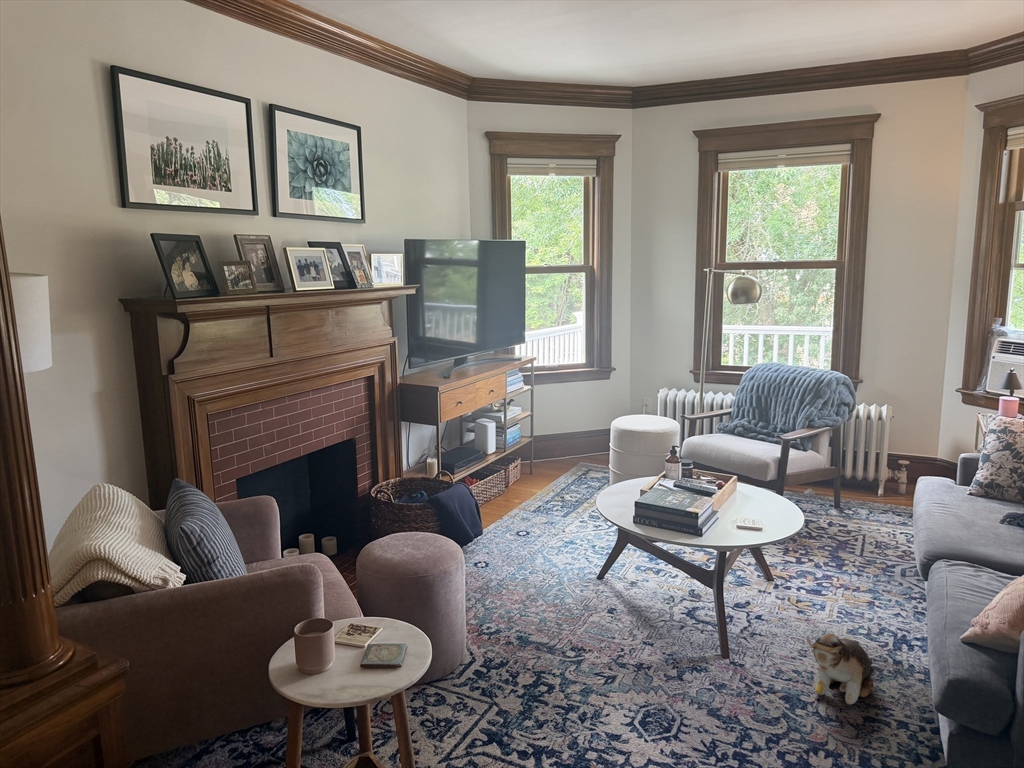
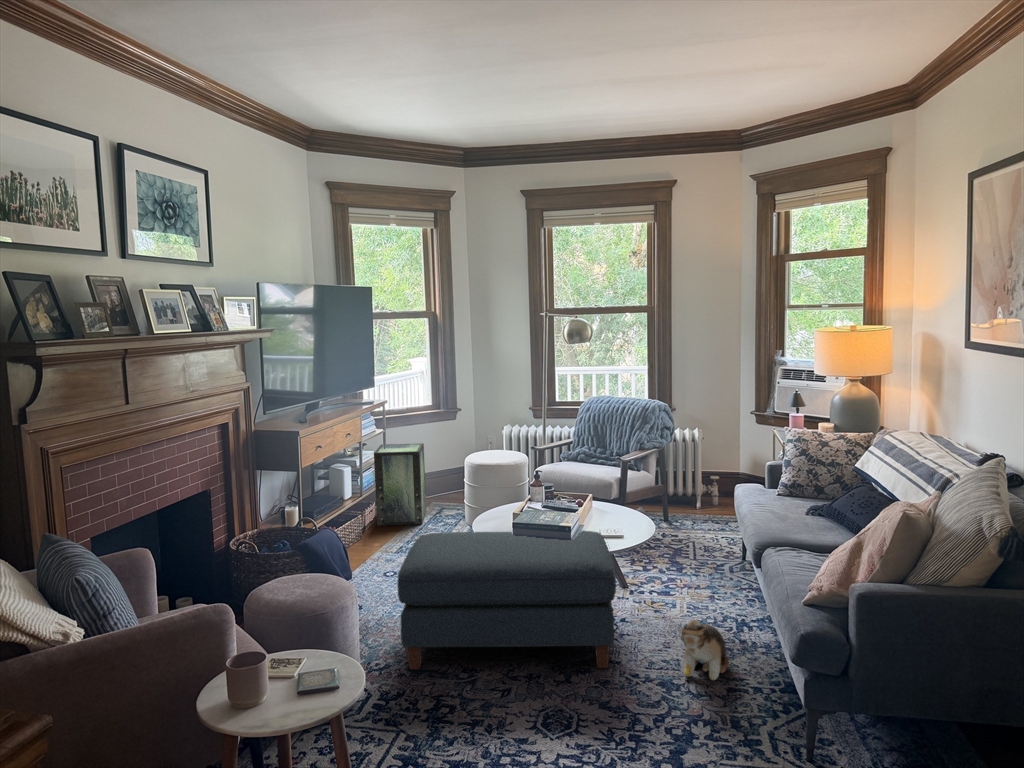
storage box: none [522,402,575,485] -> present [374,443,426,526]
ottoman: none [508,502,743,670] -> present [397,531,616,669]

